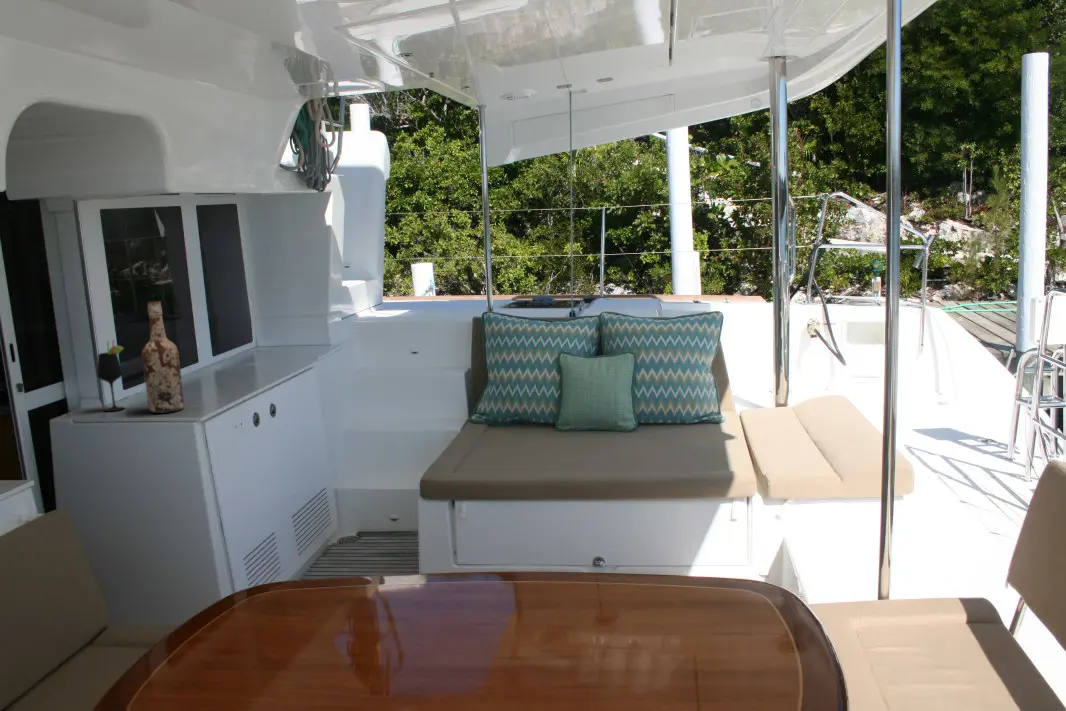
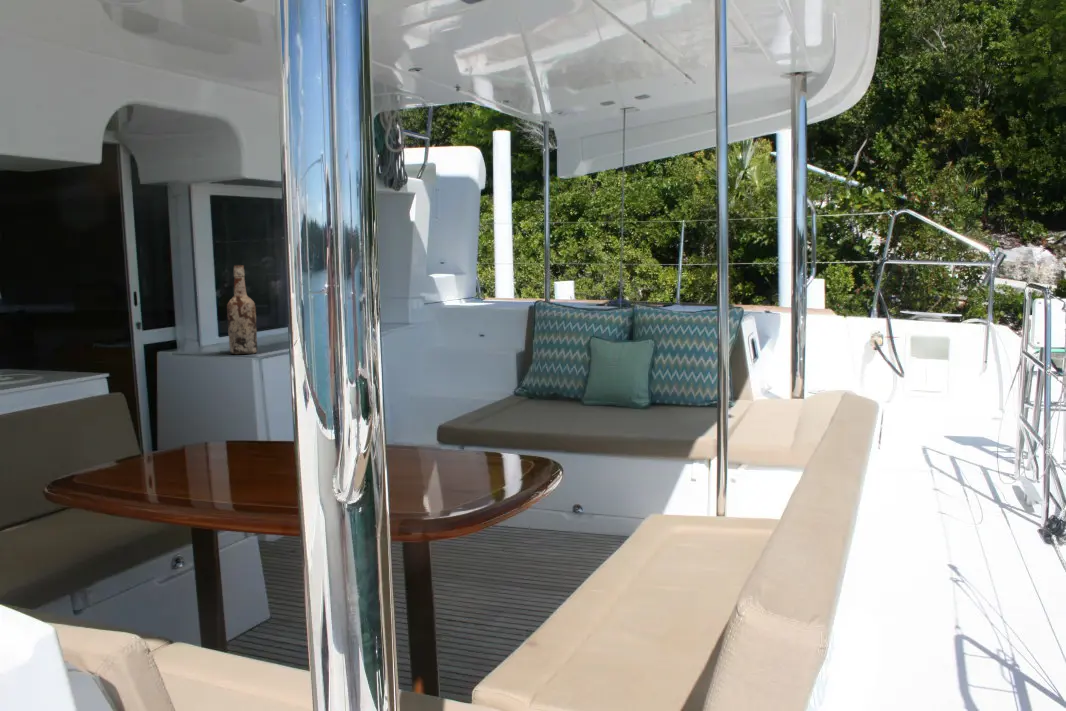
wine glass: present [97,341,124,411] -> none [197,295,218,352]

